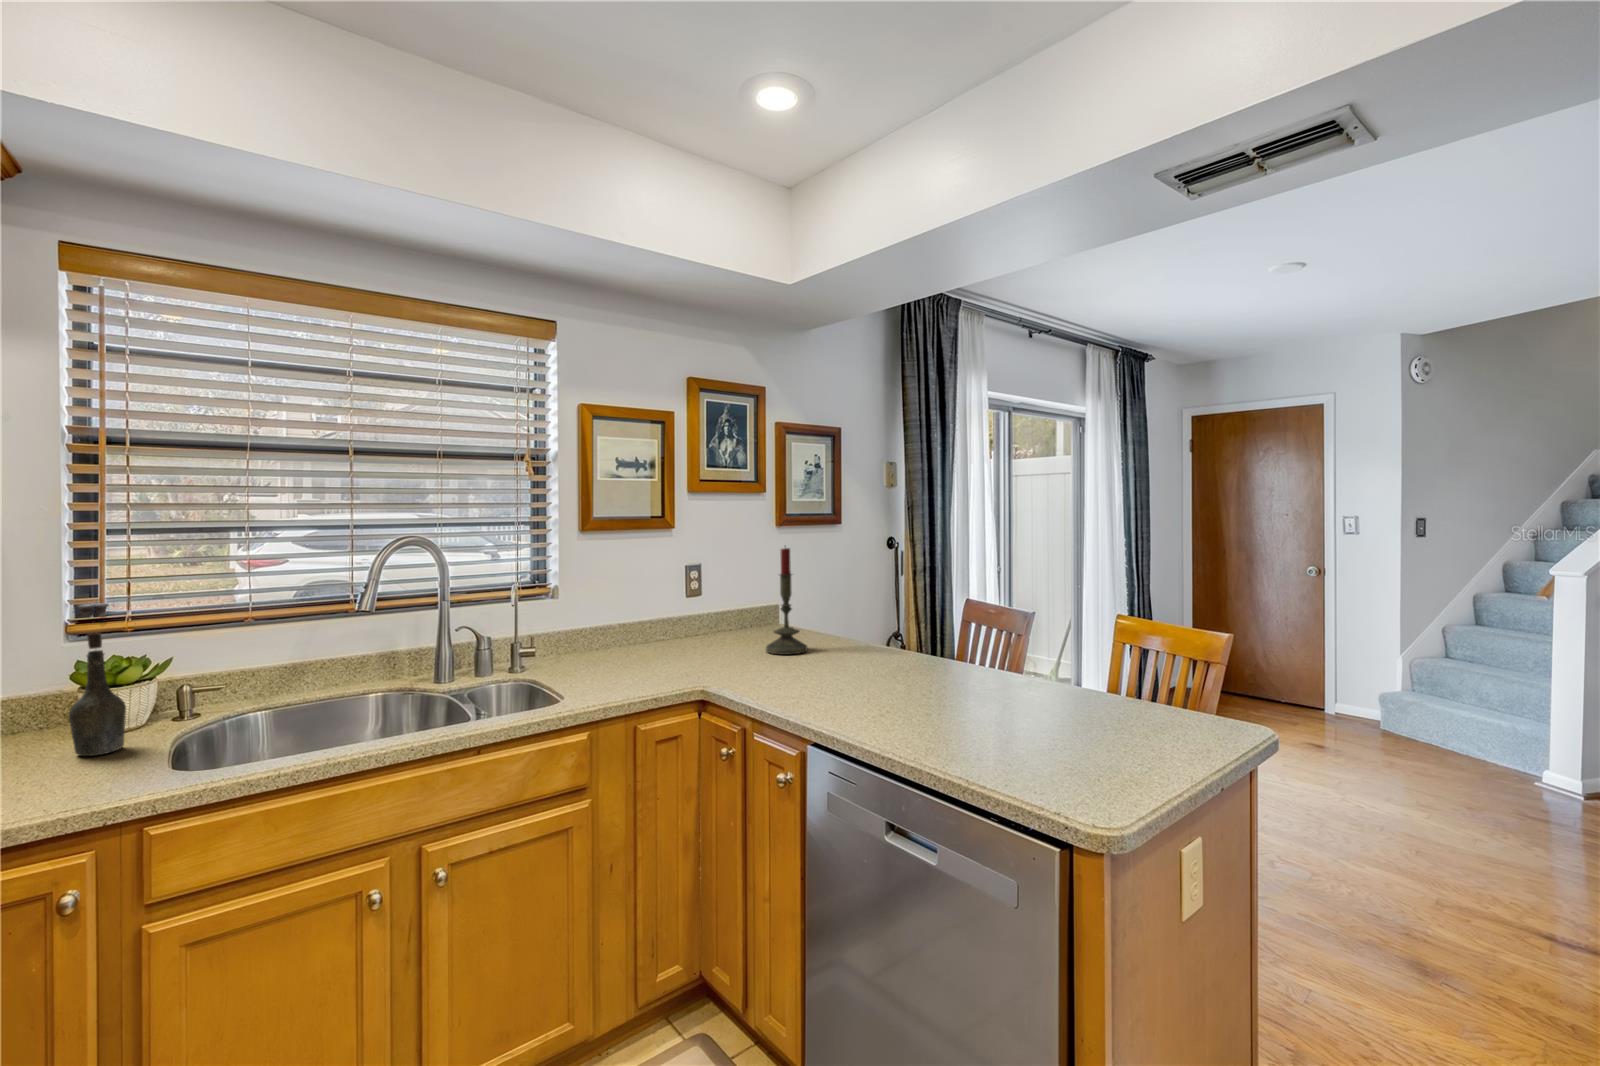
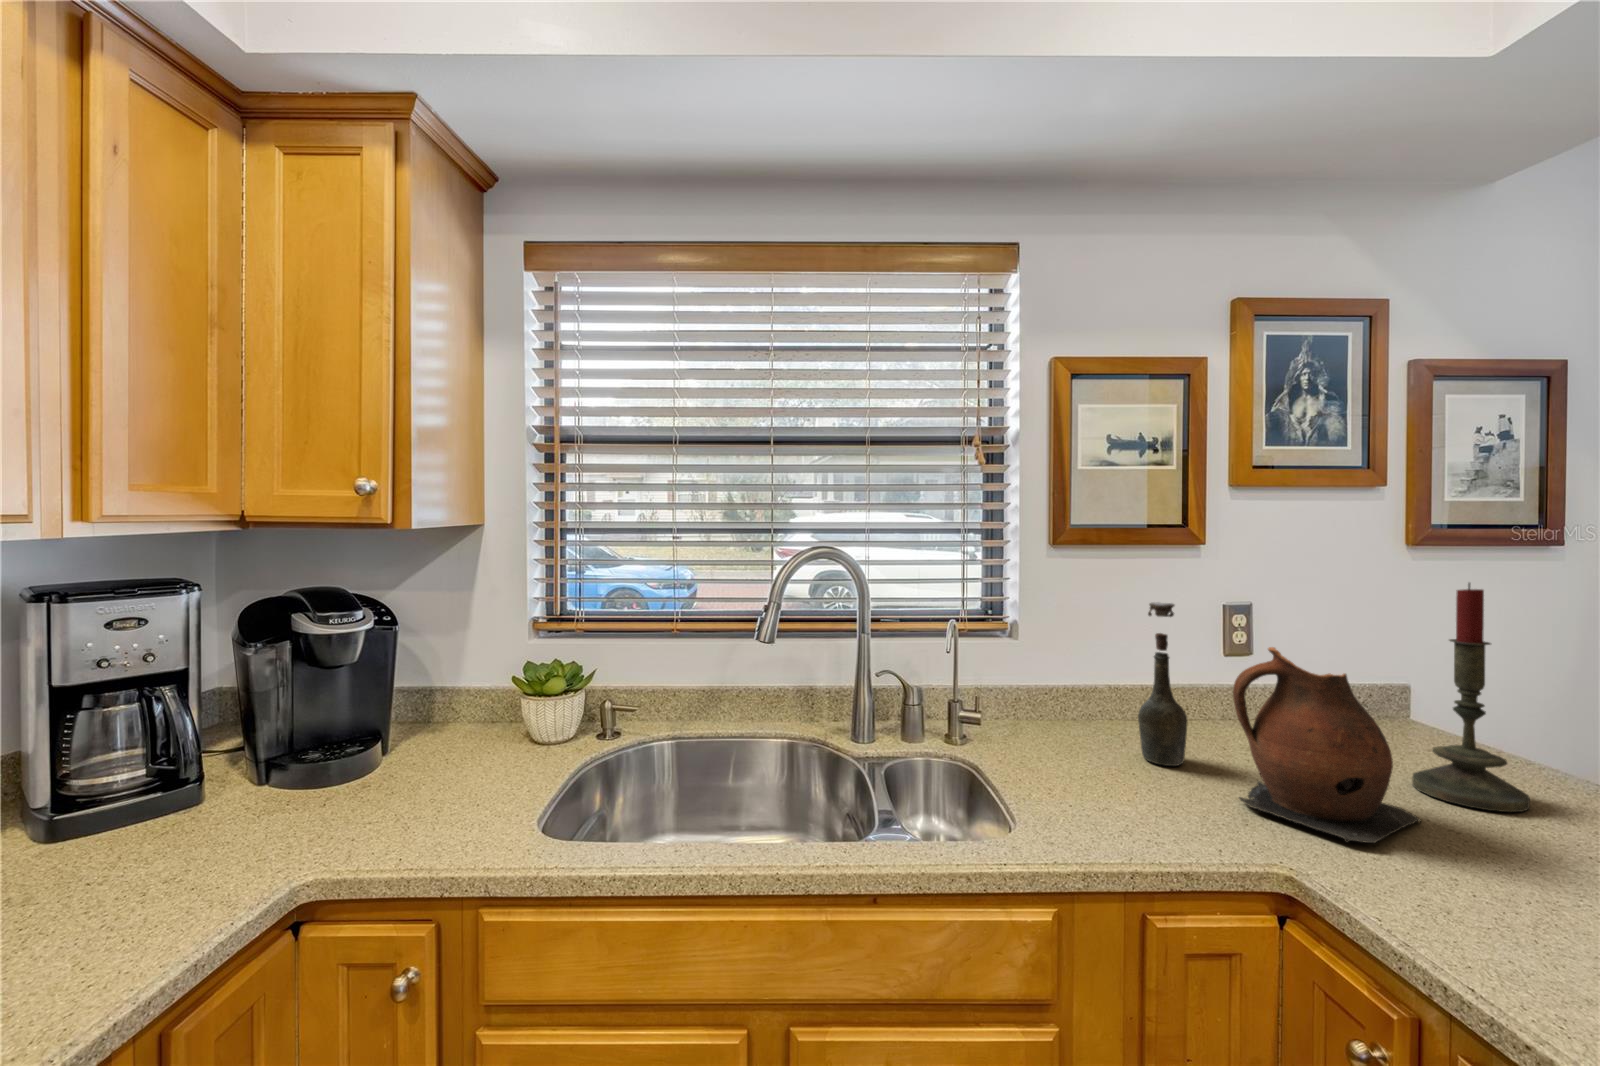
ceramic pitcher: none [682,583,762,674] -> present [1233,647,1421,843]
bottle: present [69,603,126,756] -> present [1138,602,1187,766]

